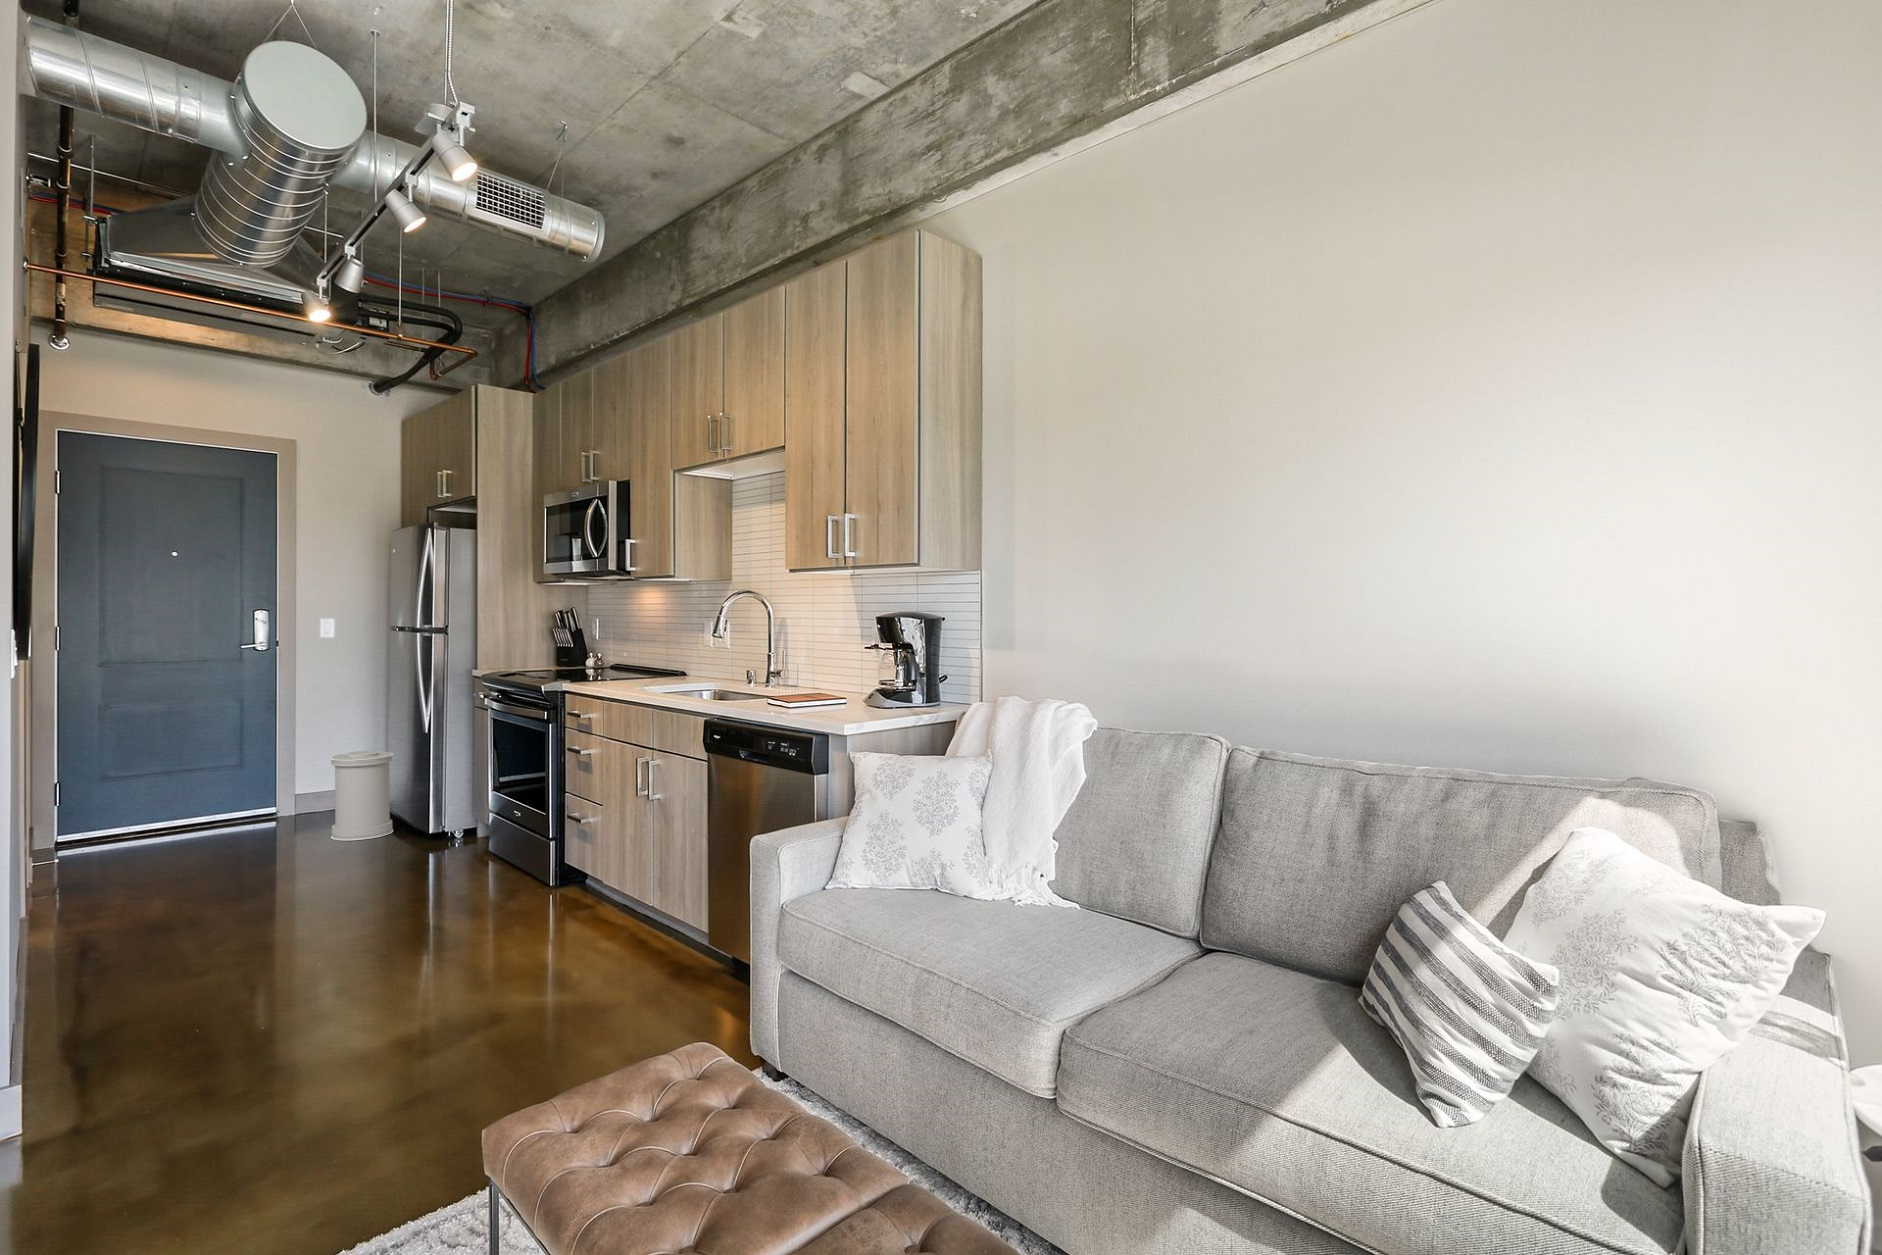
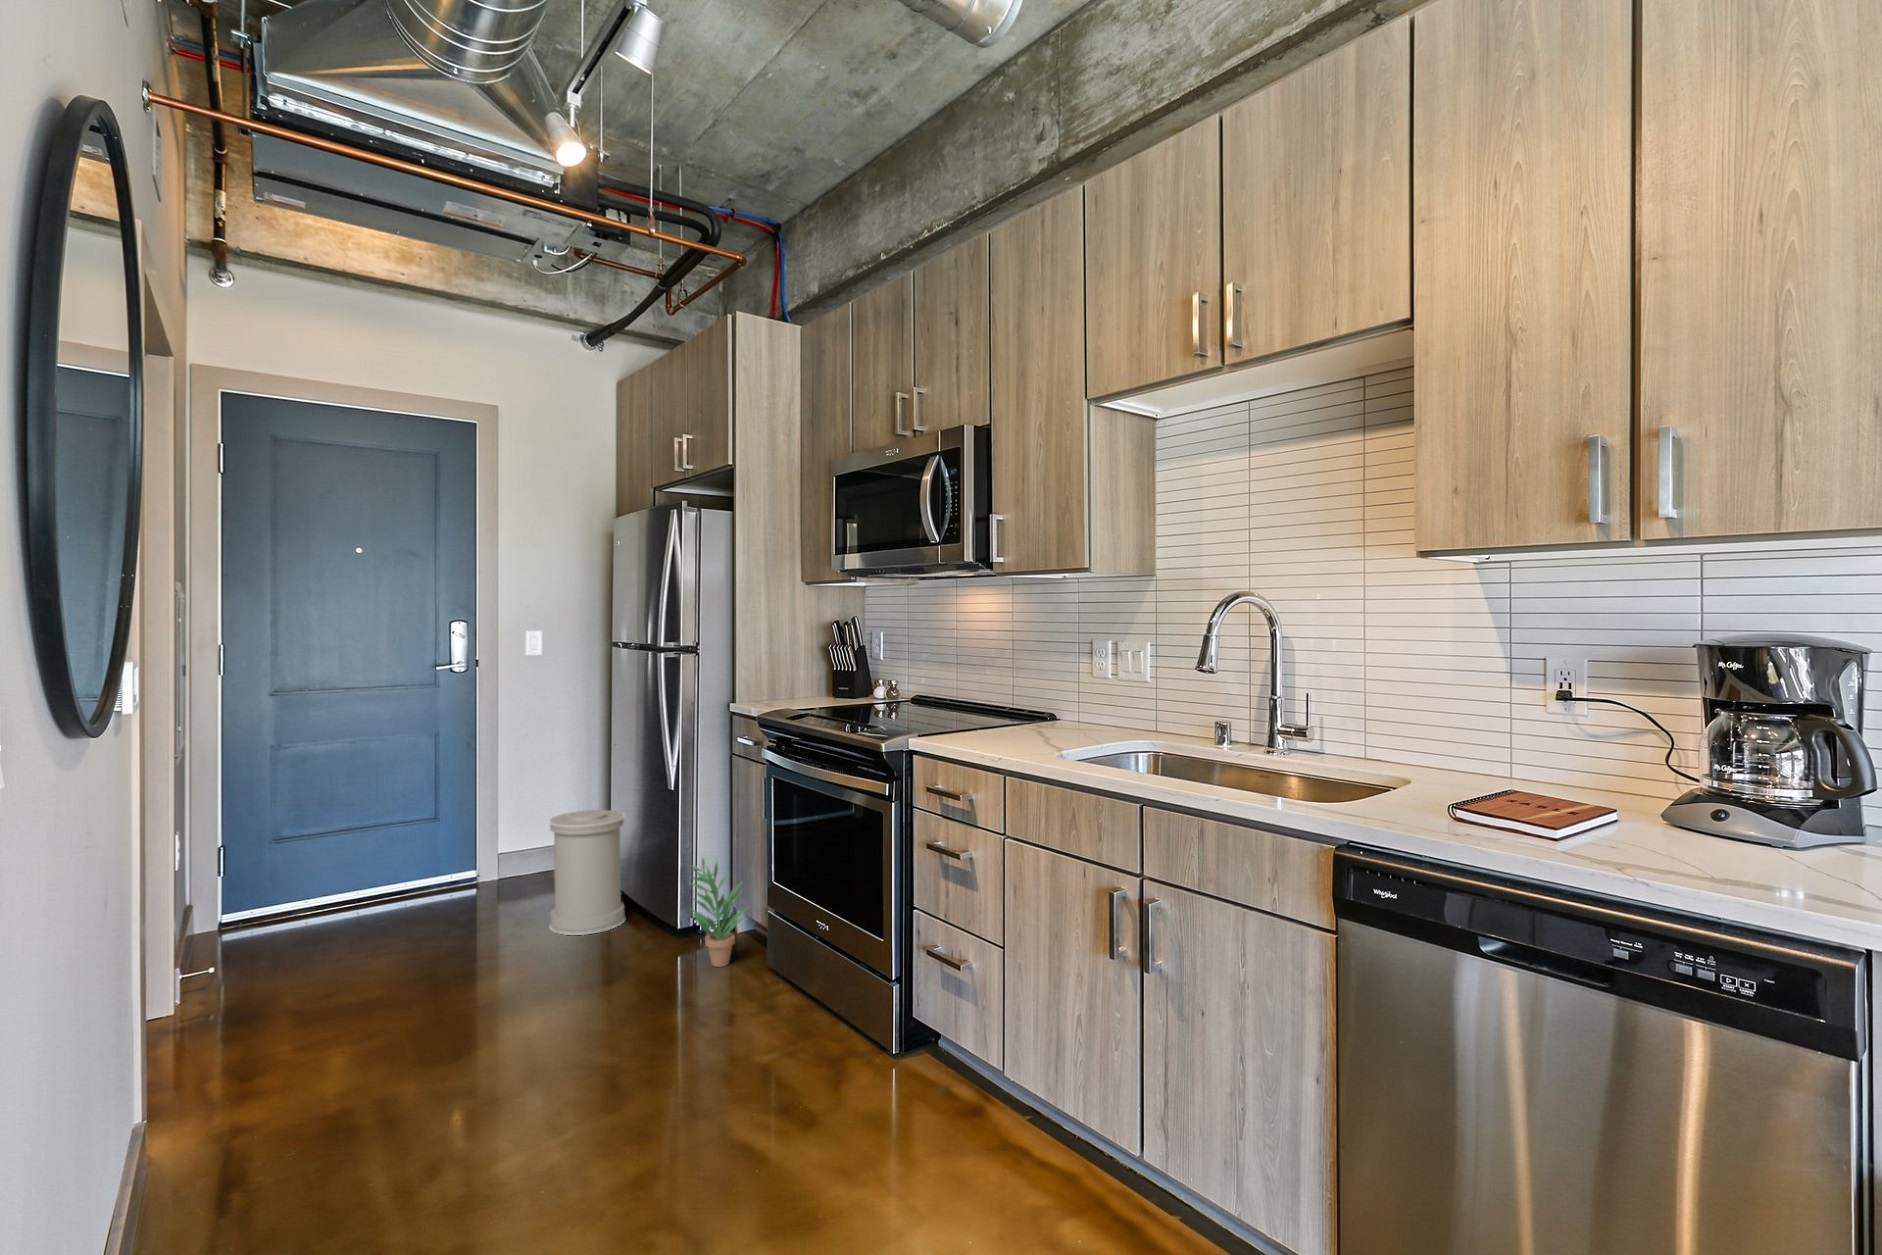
potted plant: none [429,775,479,854] -> present [692,858,747,967]

